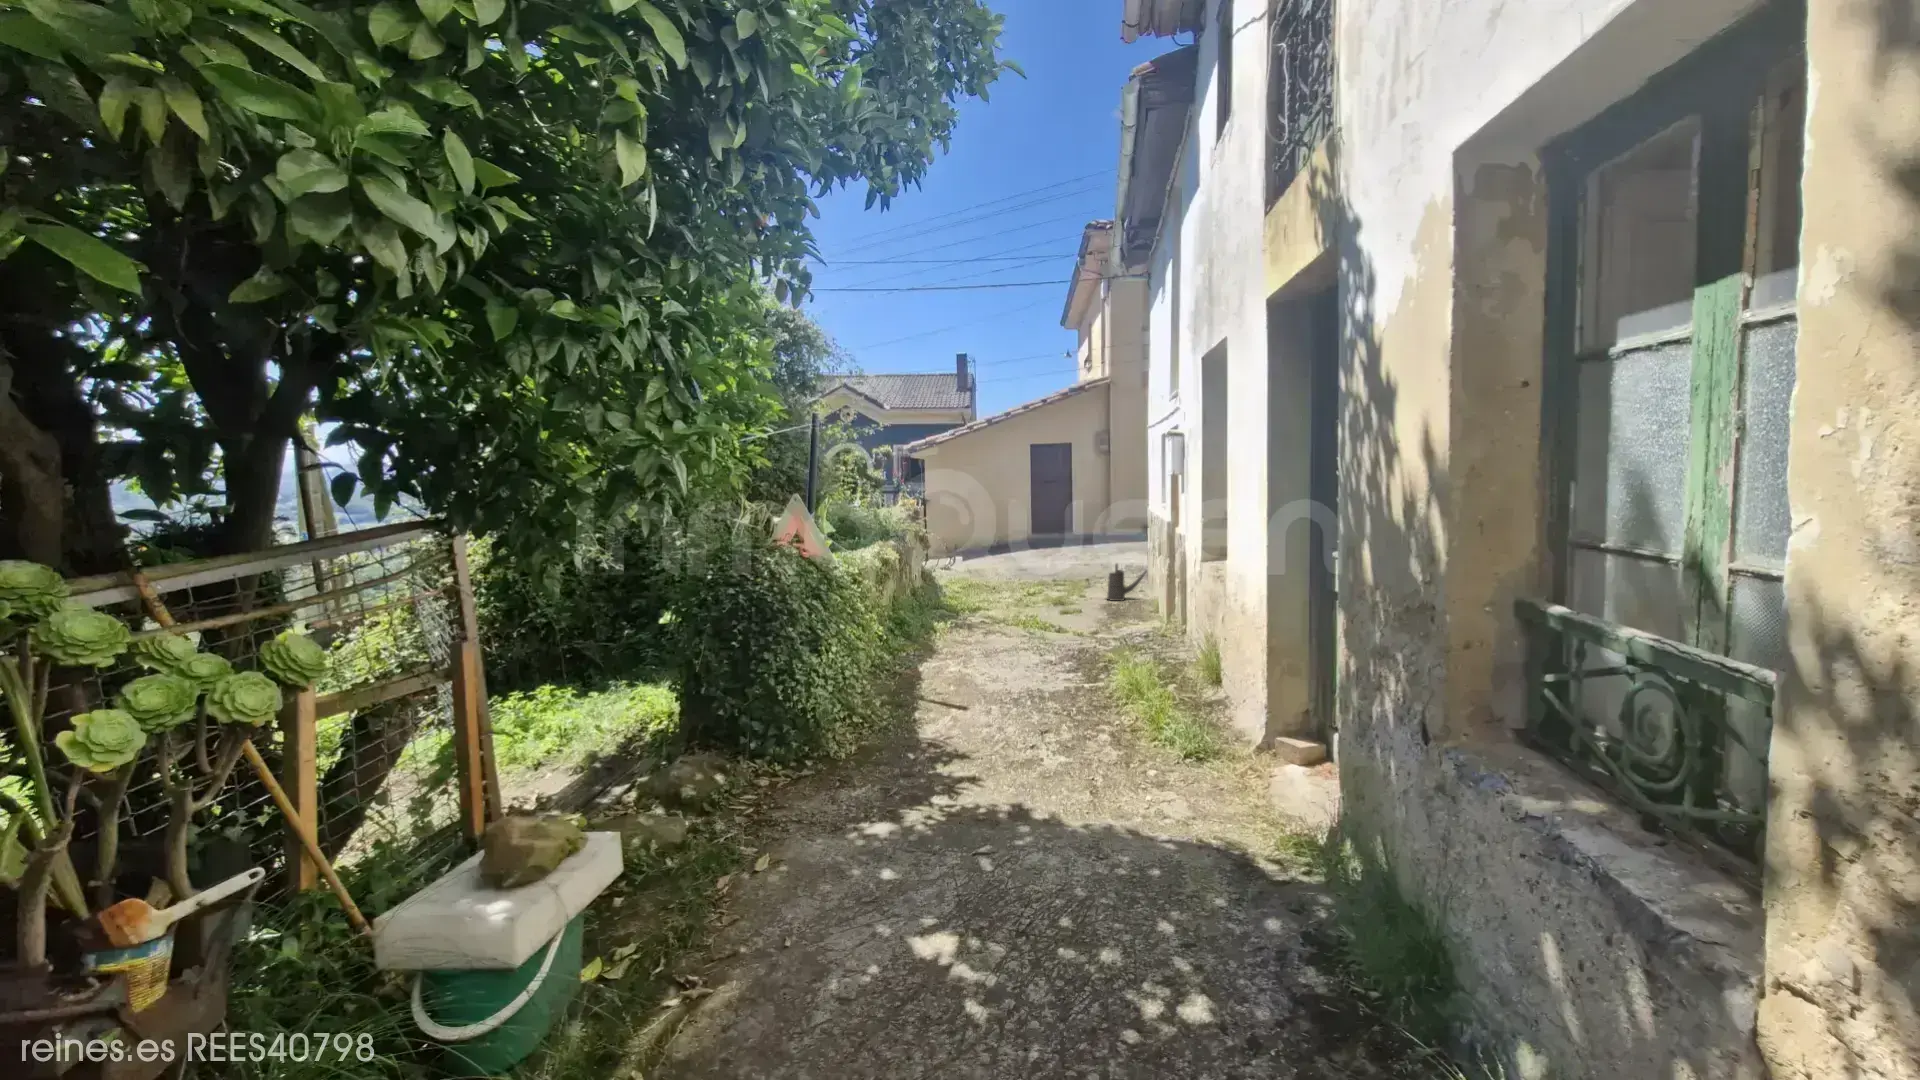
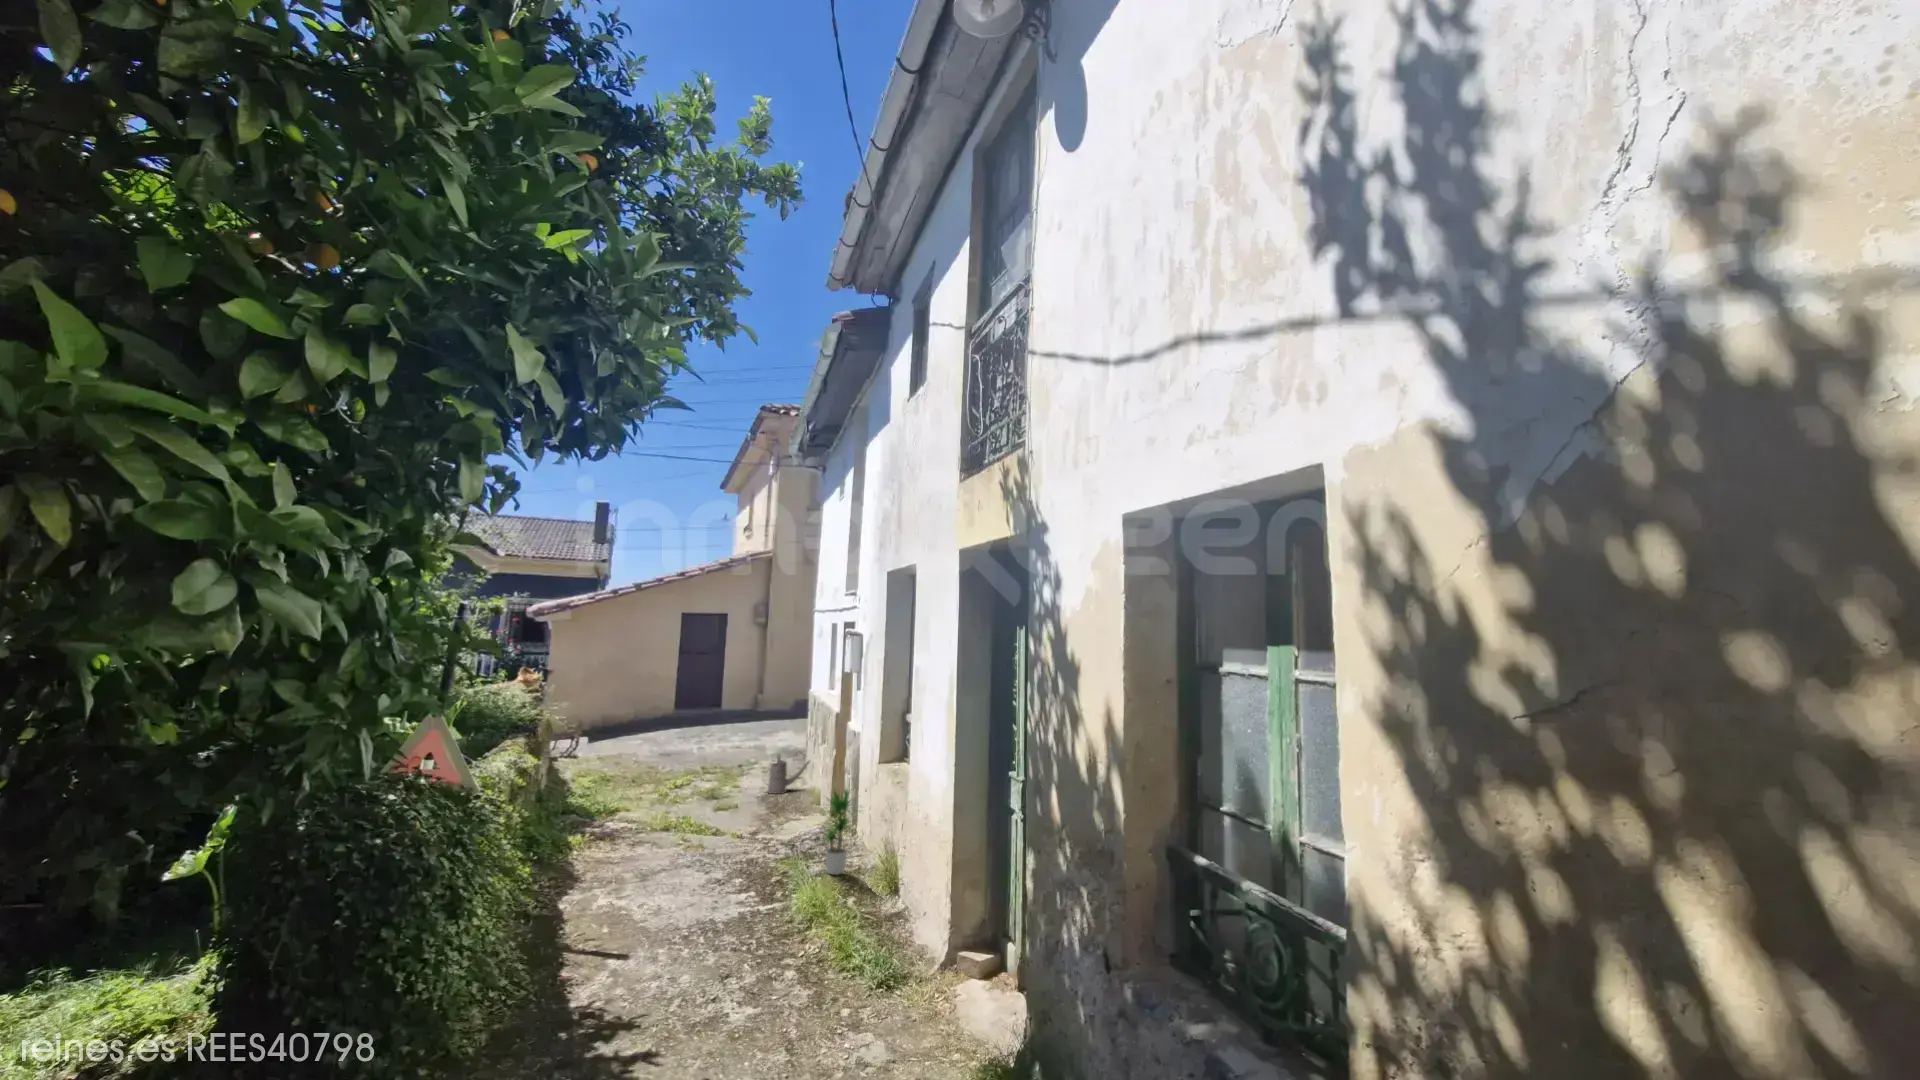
potted plant: none [1137,581,1190,664] -> present [823,790,860,875]

